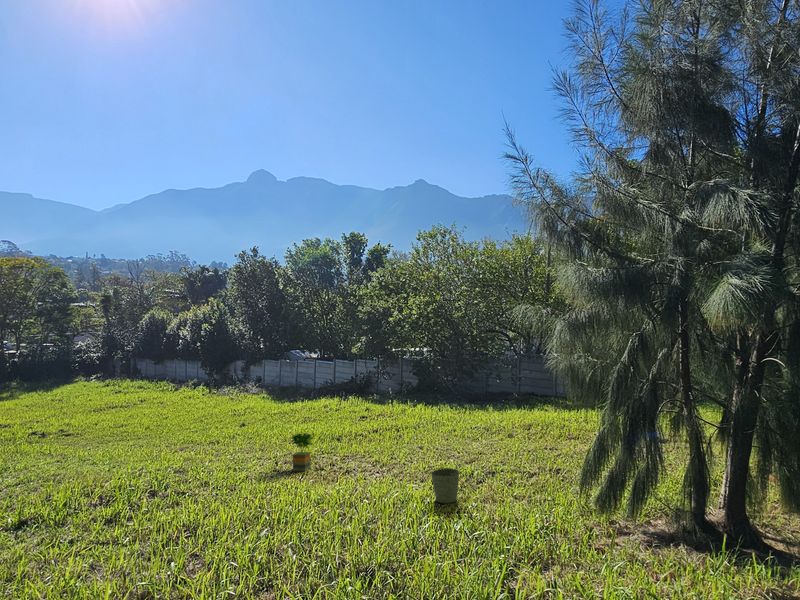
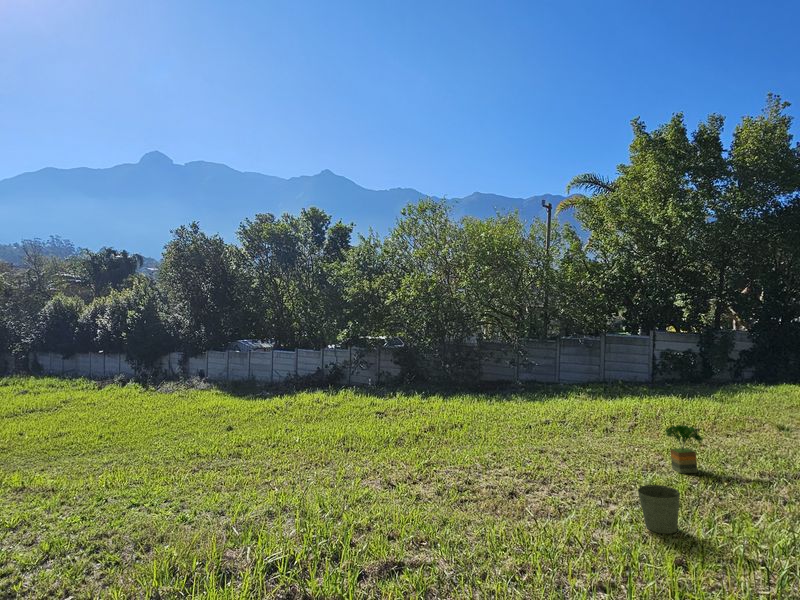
potted tree: present [292,433,314,471] -> present [665,425,702,473]

